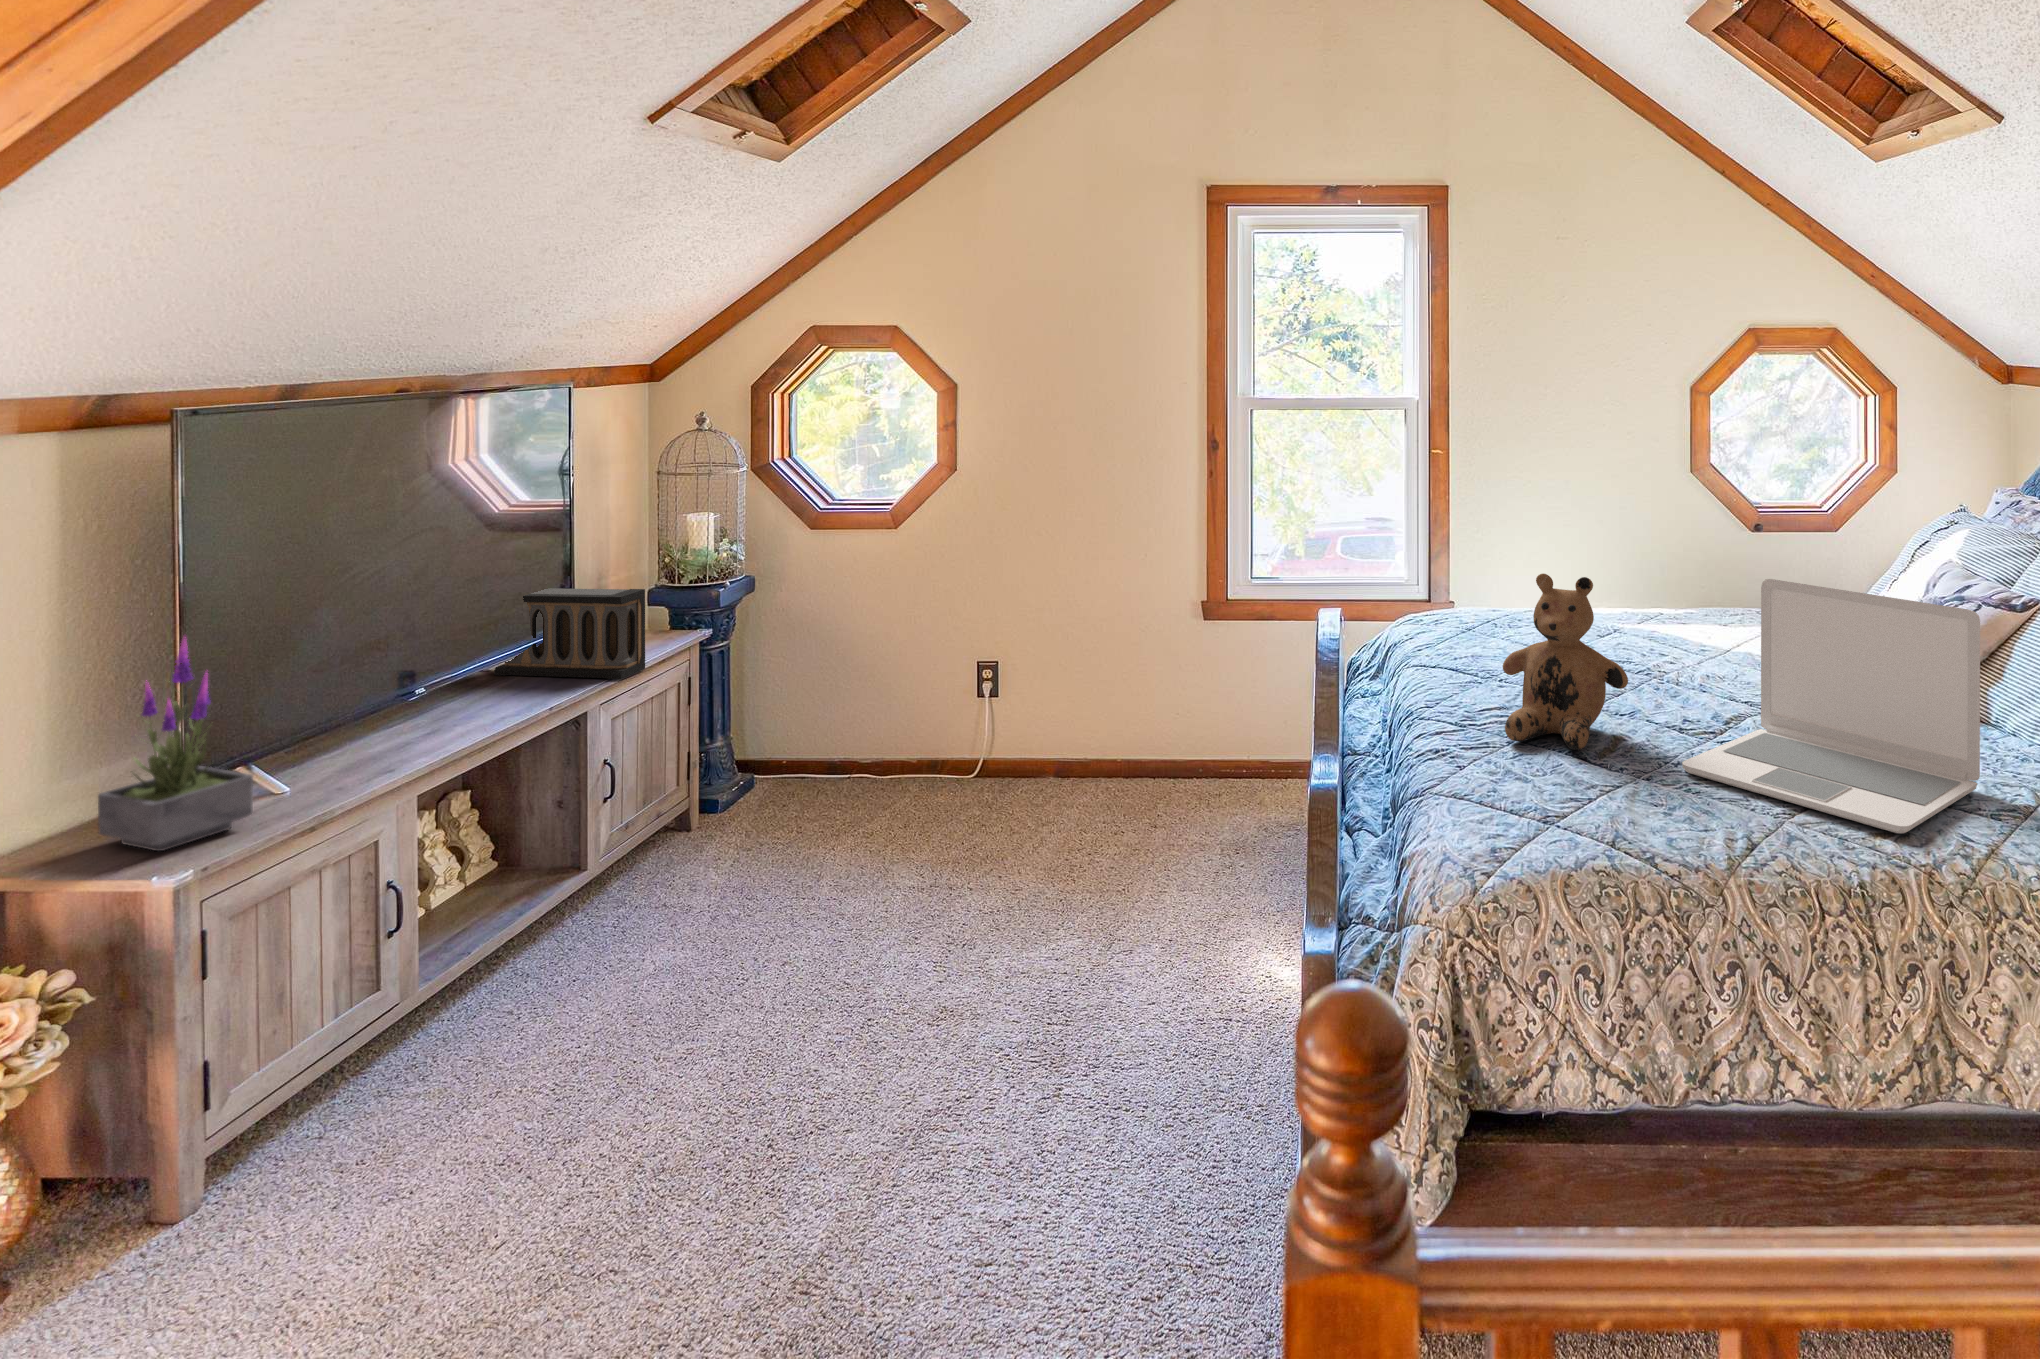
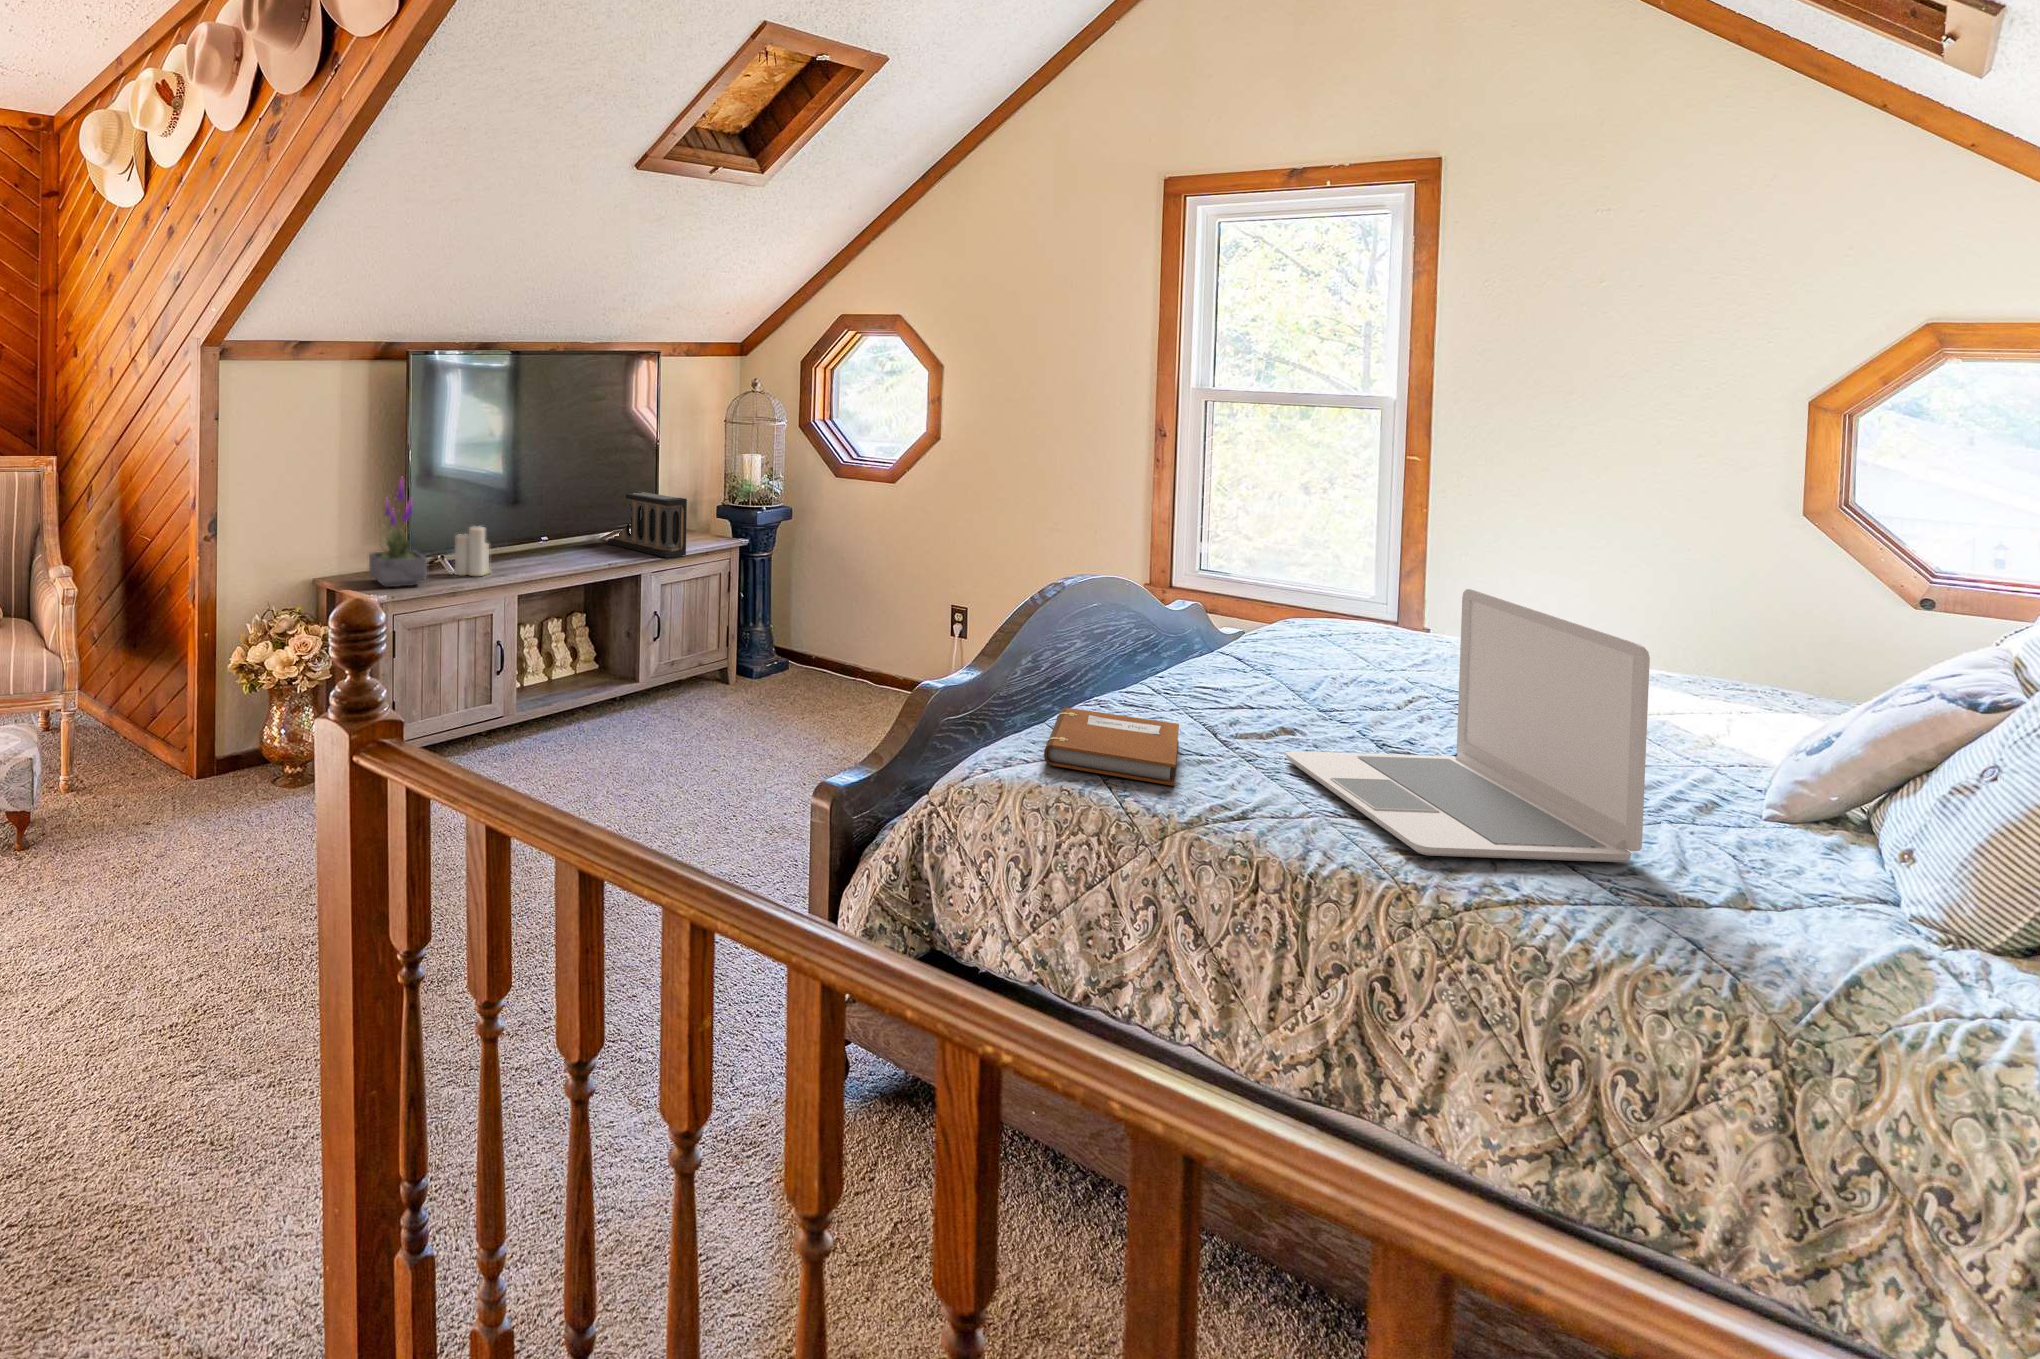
teddy bear: present [1503,574,1628,750] -> none [1152,552,1293,722]
candle: none [276,689,356,790] -> present [454,526,491,576]
notebook: none [1489,761,1674,847] -> present [1044,708,1179,786]

